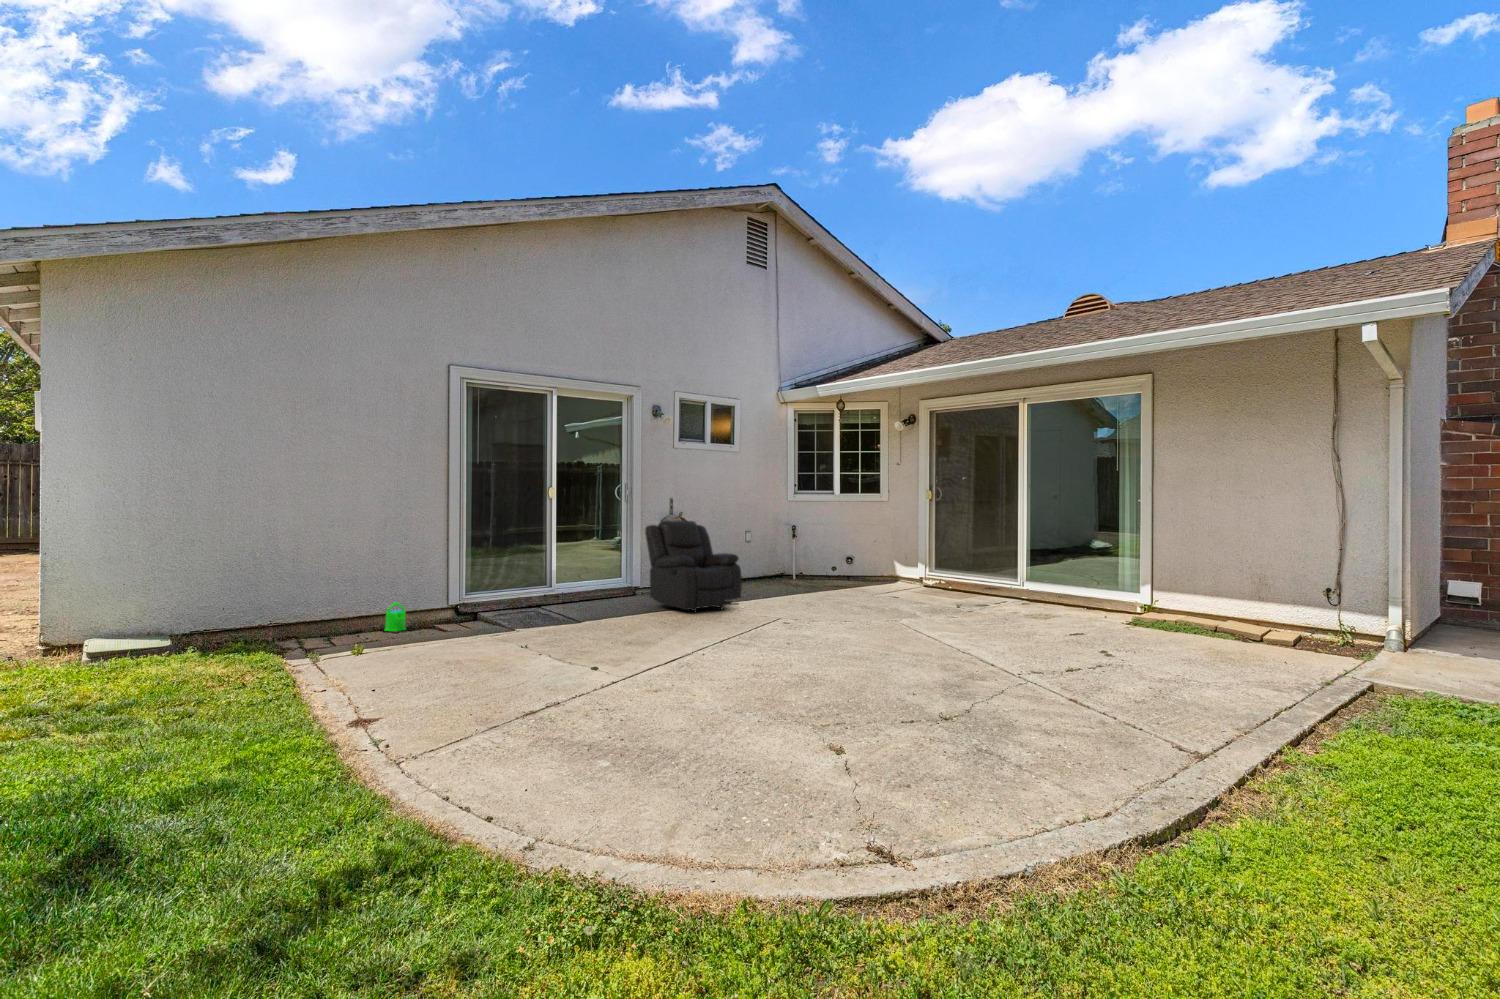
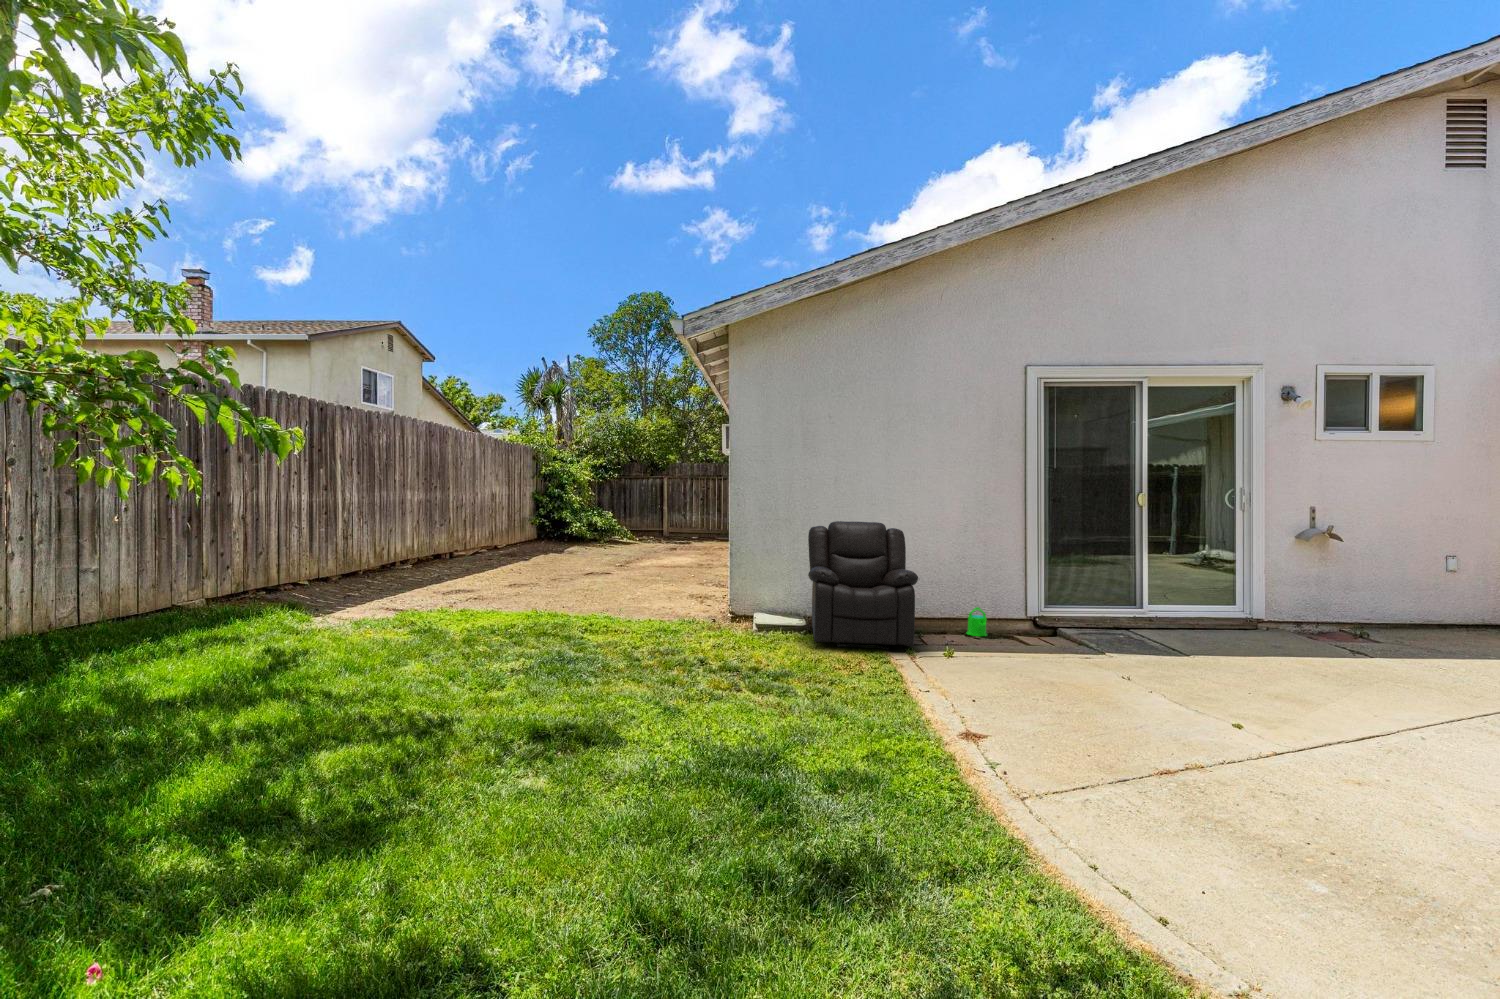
chair: present [645,520,742,612] -> present [808,521,918,650]

